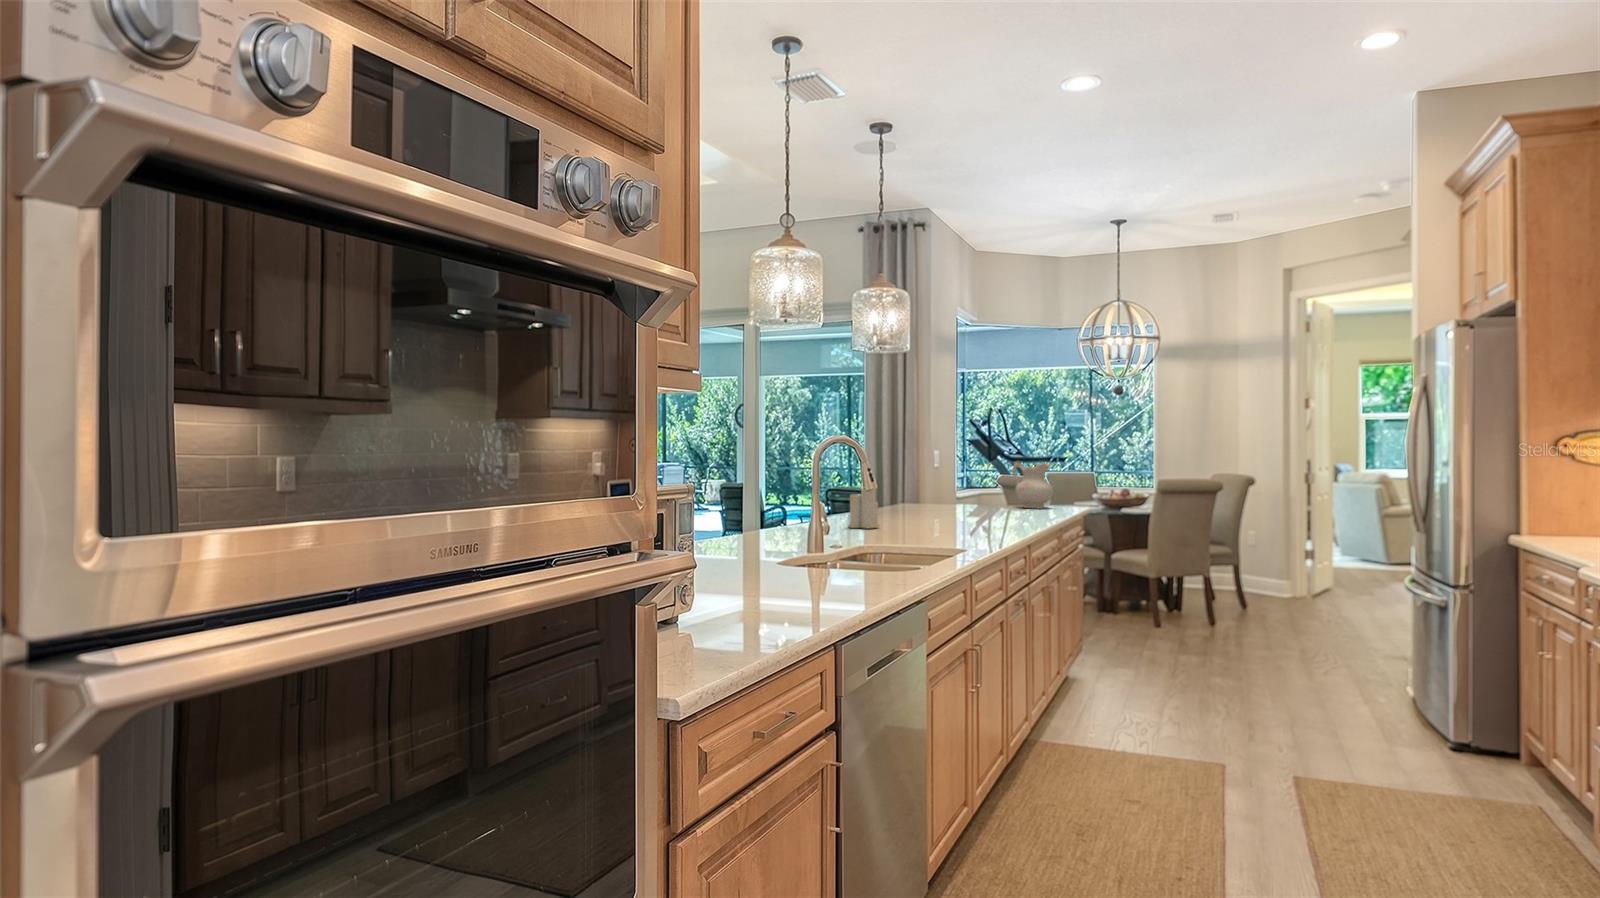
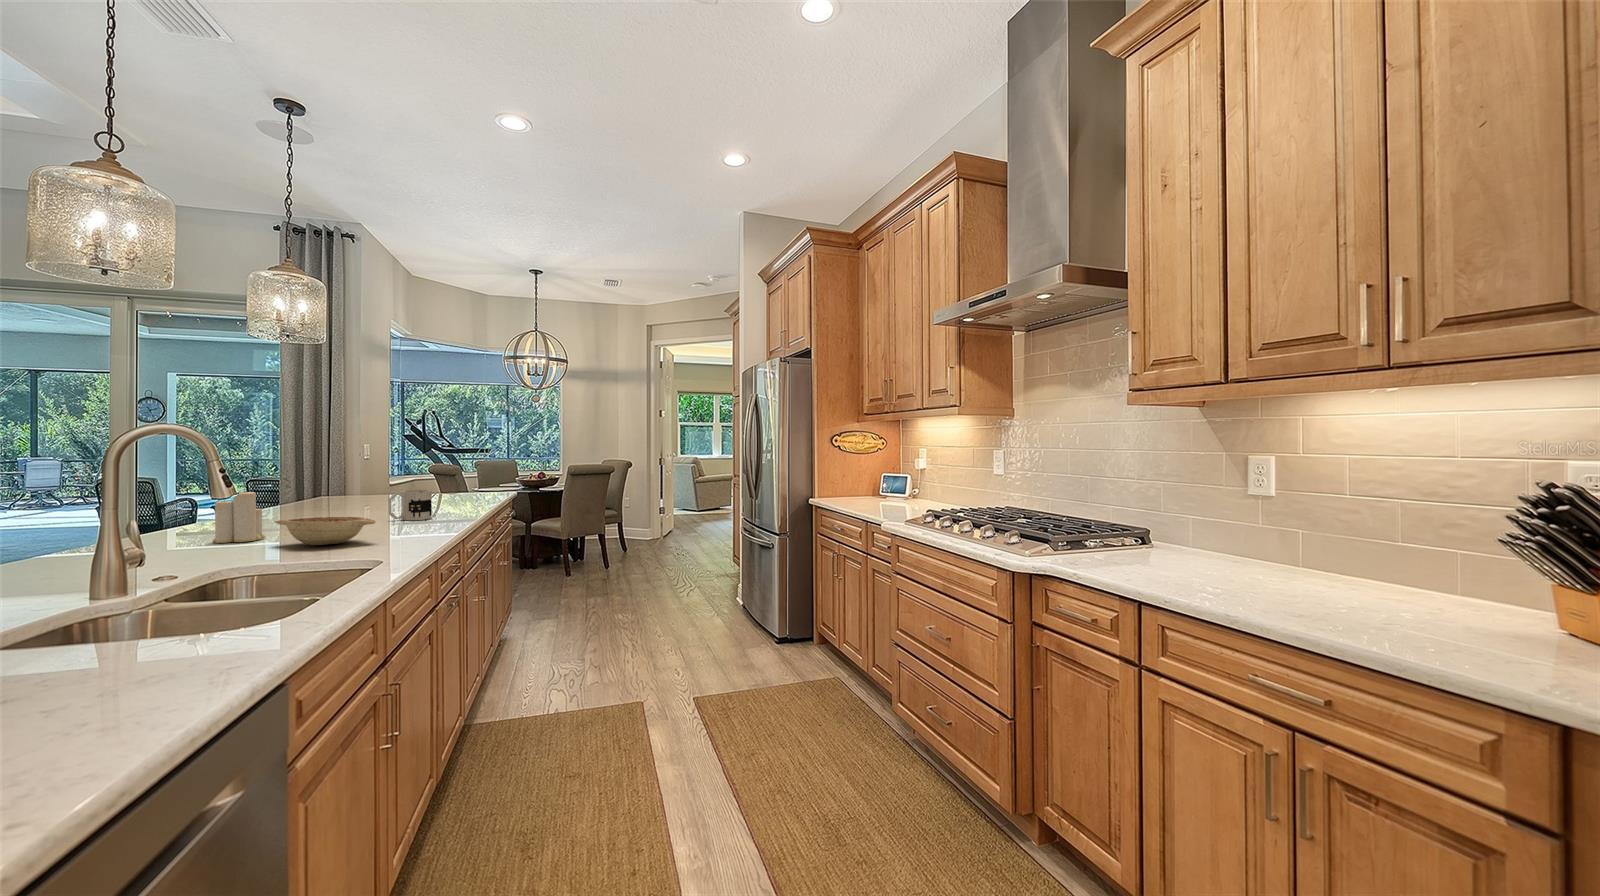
ceramic pitcher: present [1013,461,1053,509] -> none [444,455,483,497]
mug: none [966,494,1002,524] -> present [389,490,432,520]
decorative bowl: none [889,511,960,534] -> present [274,517,376,545]

